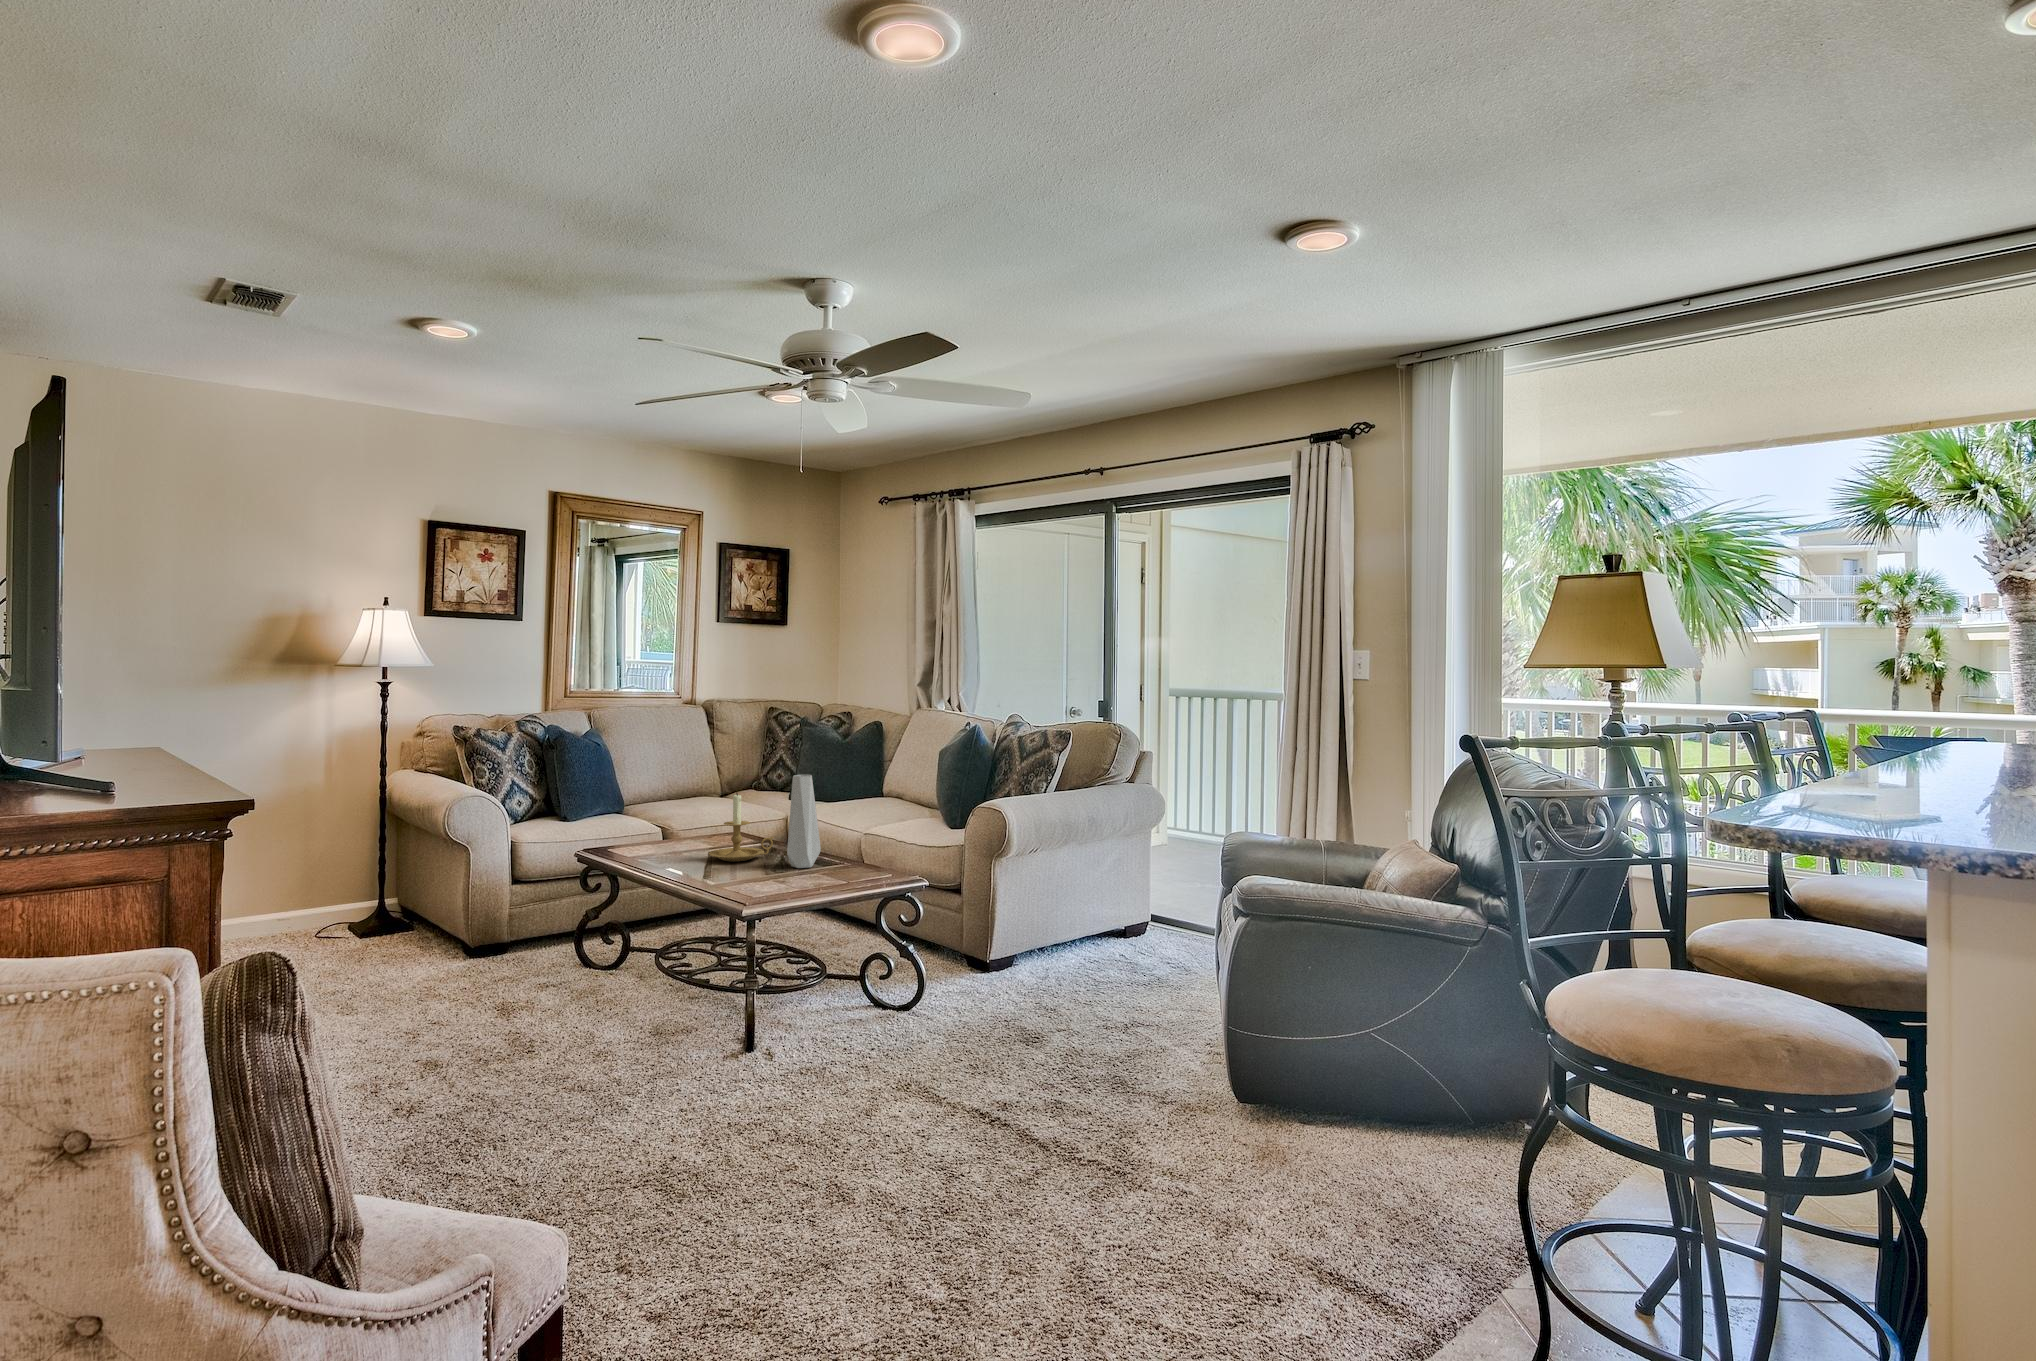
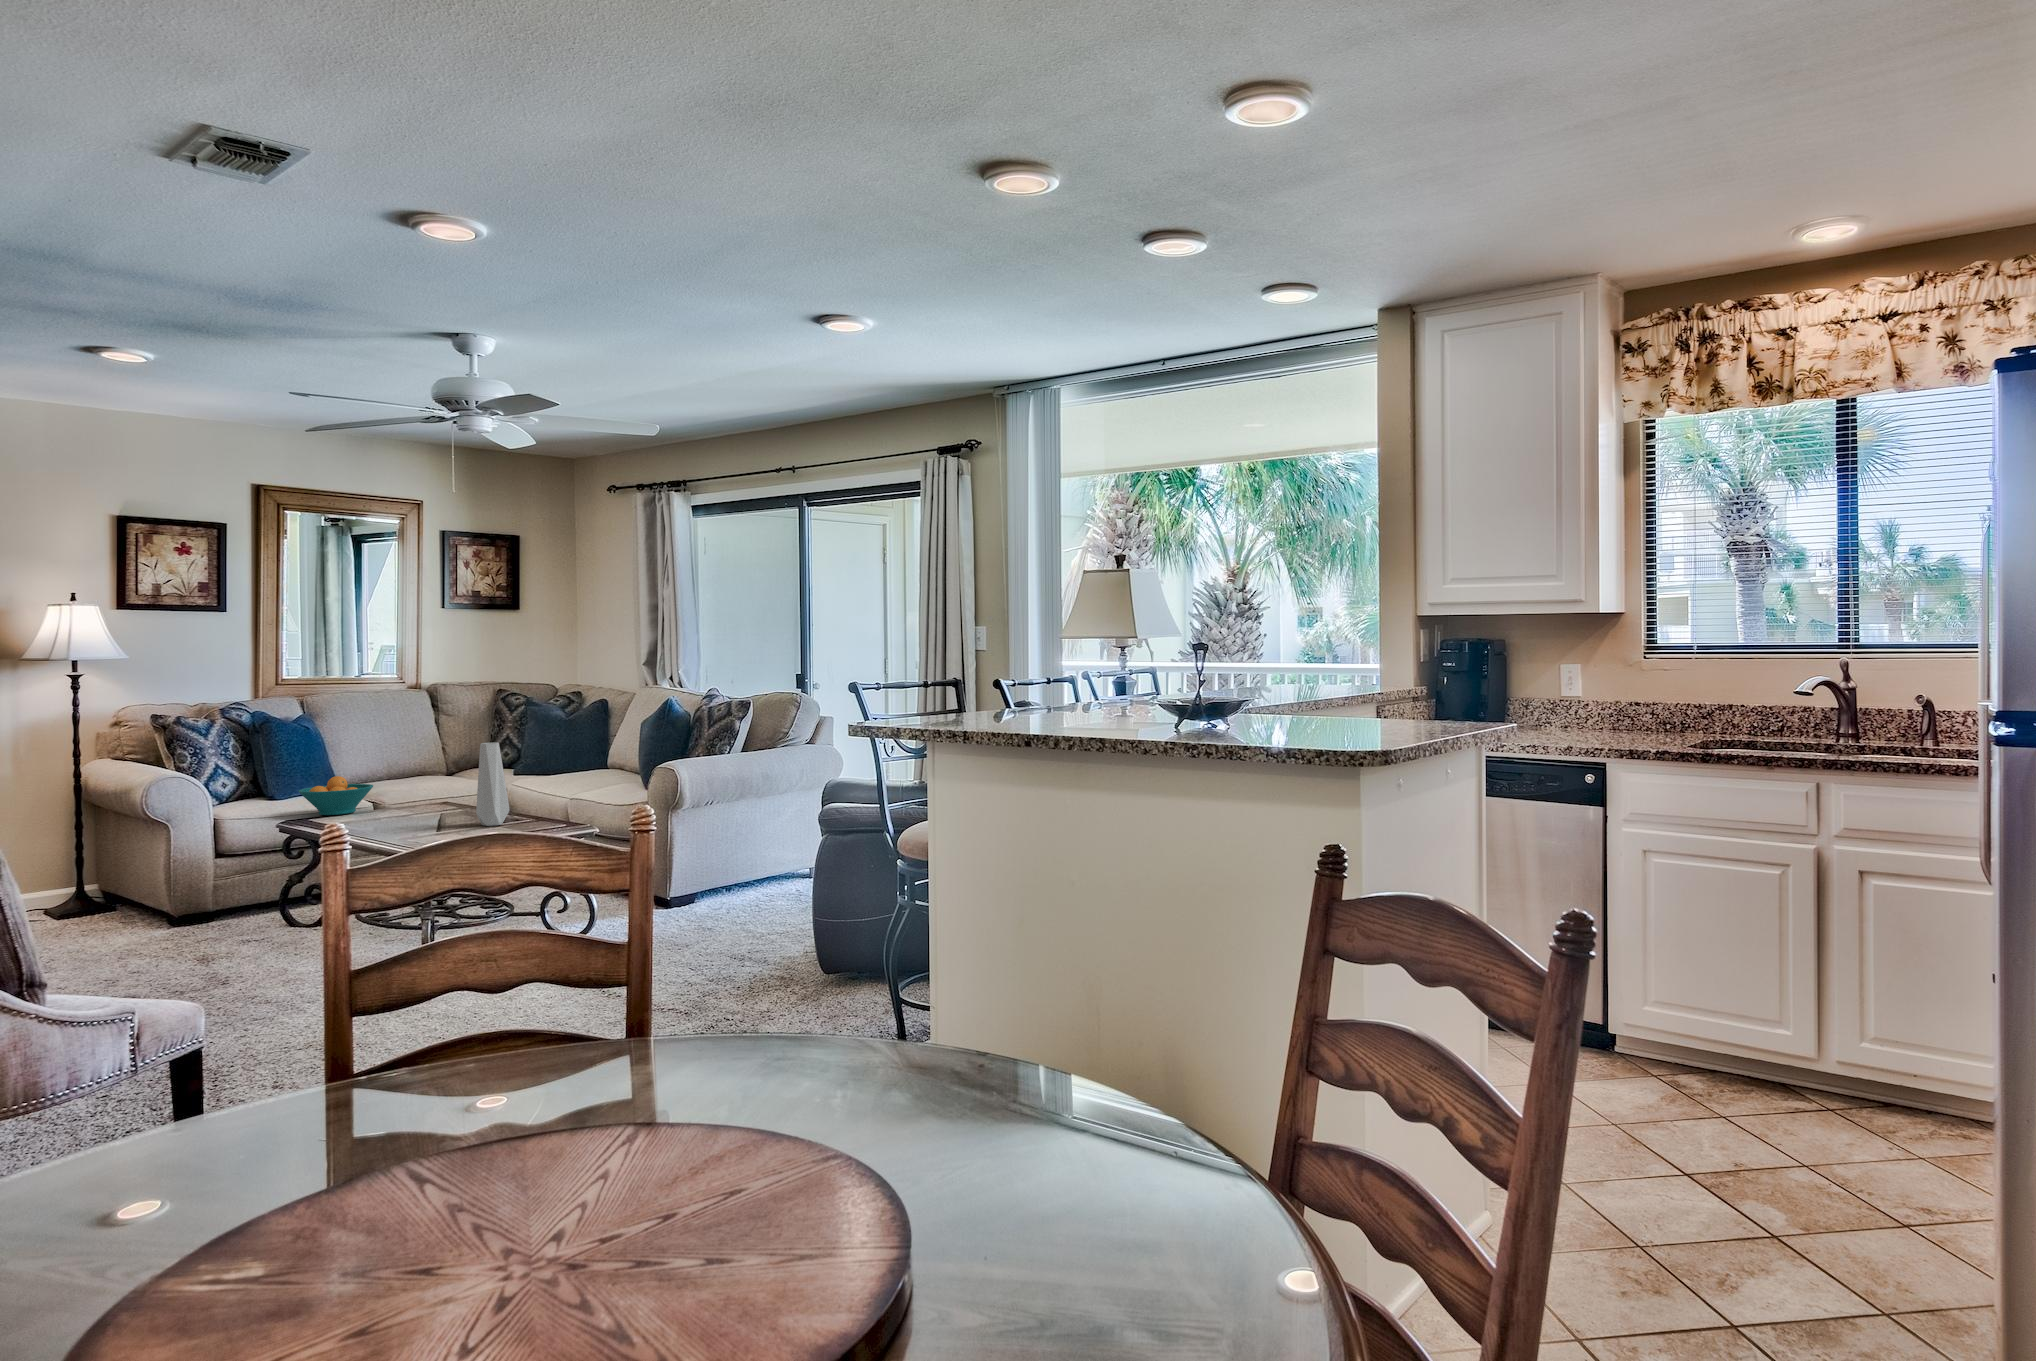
candle holder: present [709,793,774,861] -> none [404,762,469,824]
fruit bowl: none [596,800,669,842] -> present [298,776,373,815]

